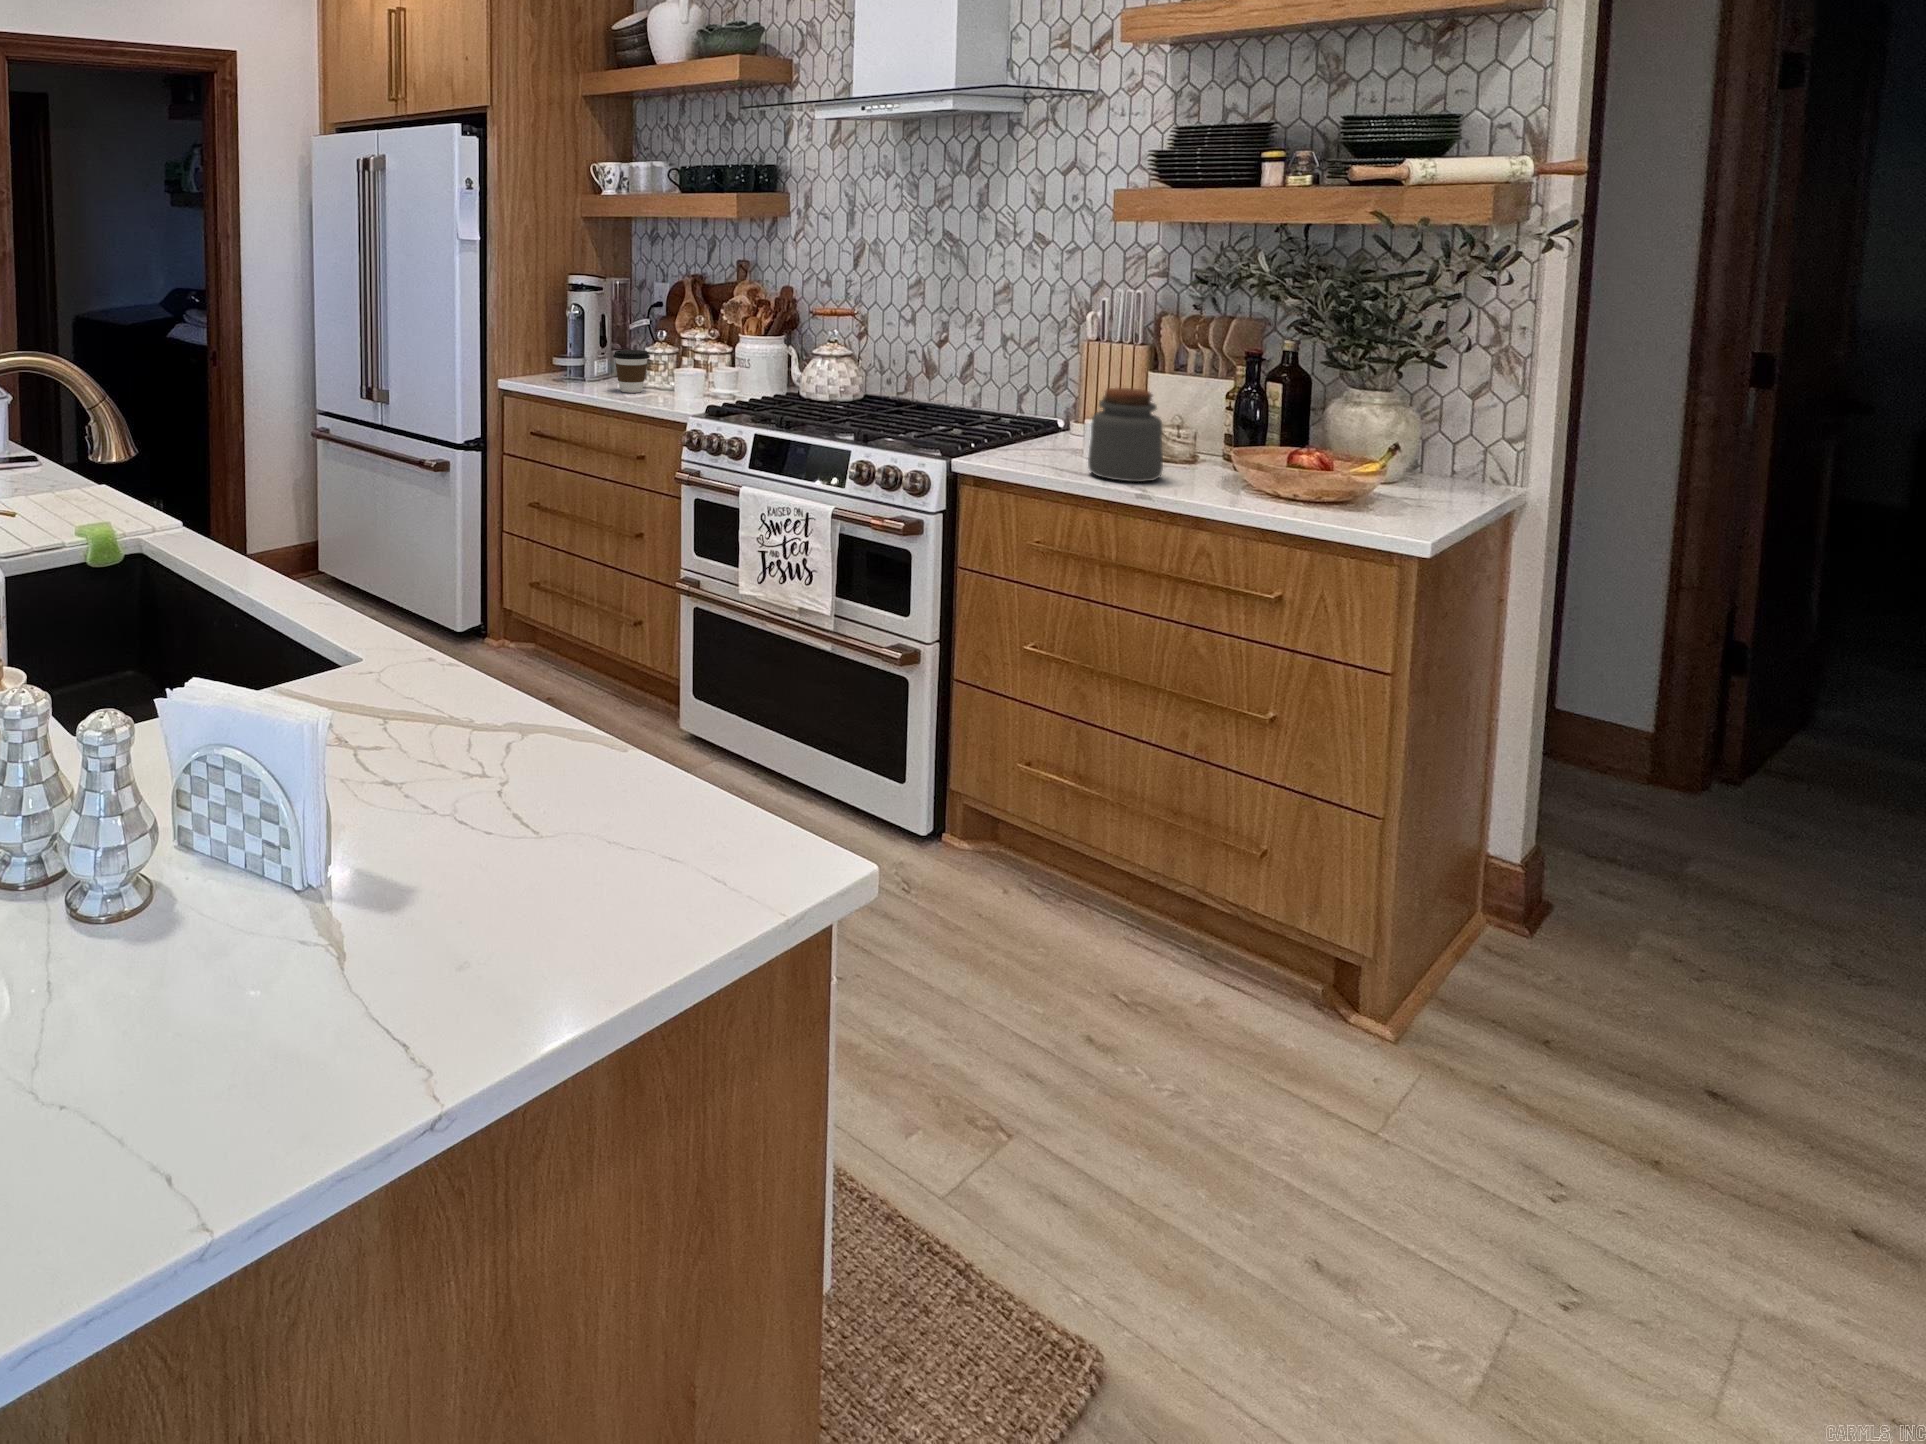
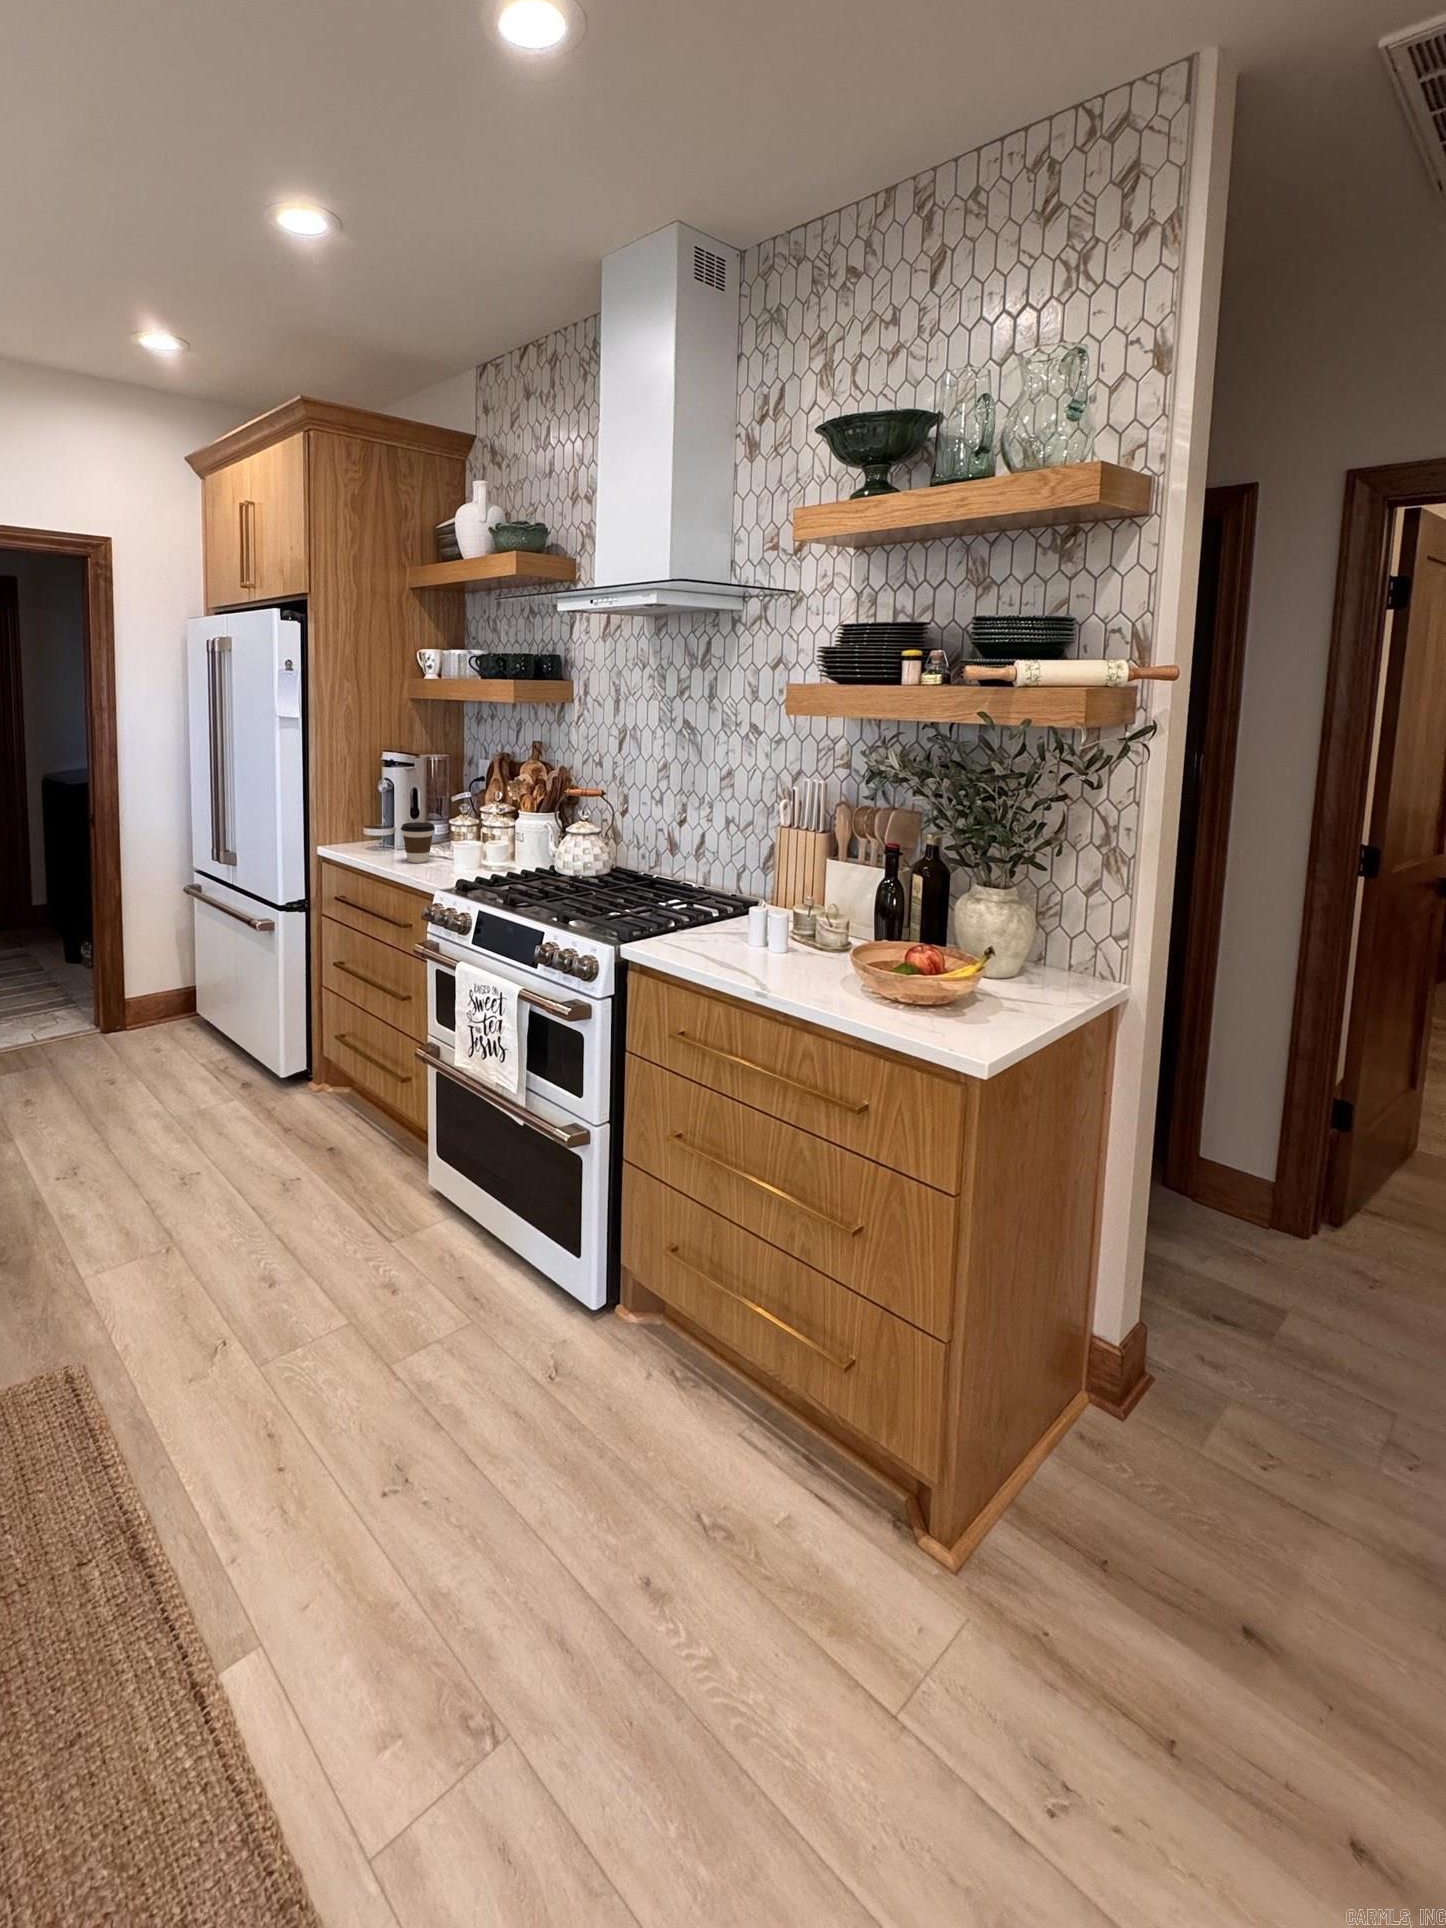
jar: present [1088,388,1163,482] -> none [732,880,797,976]

